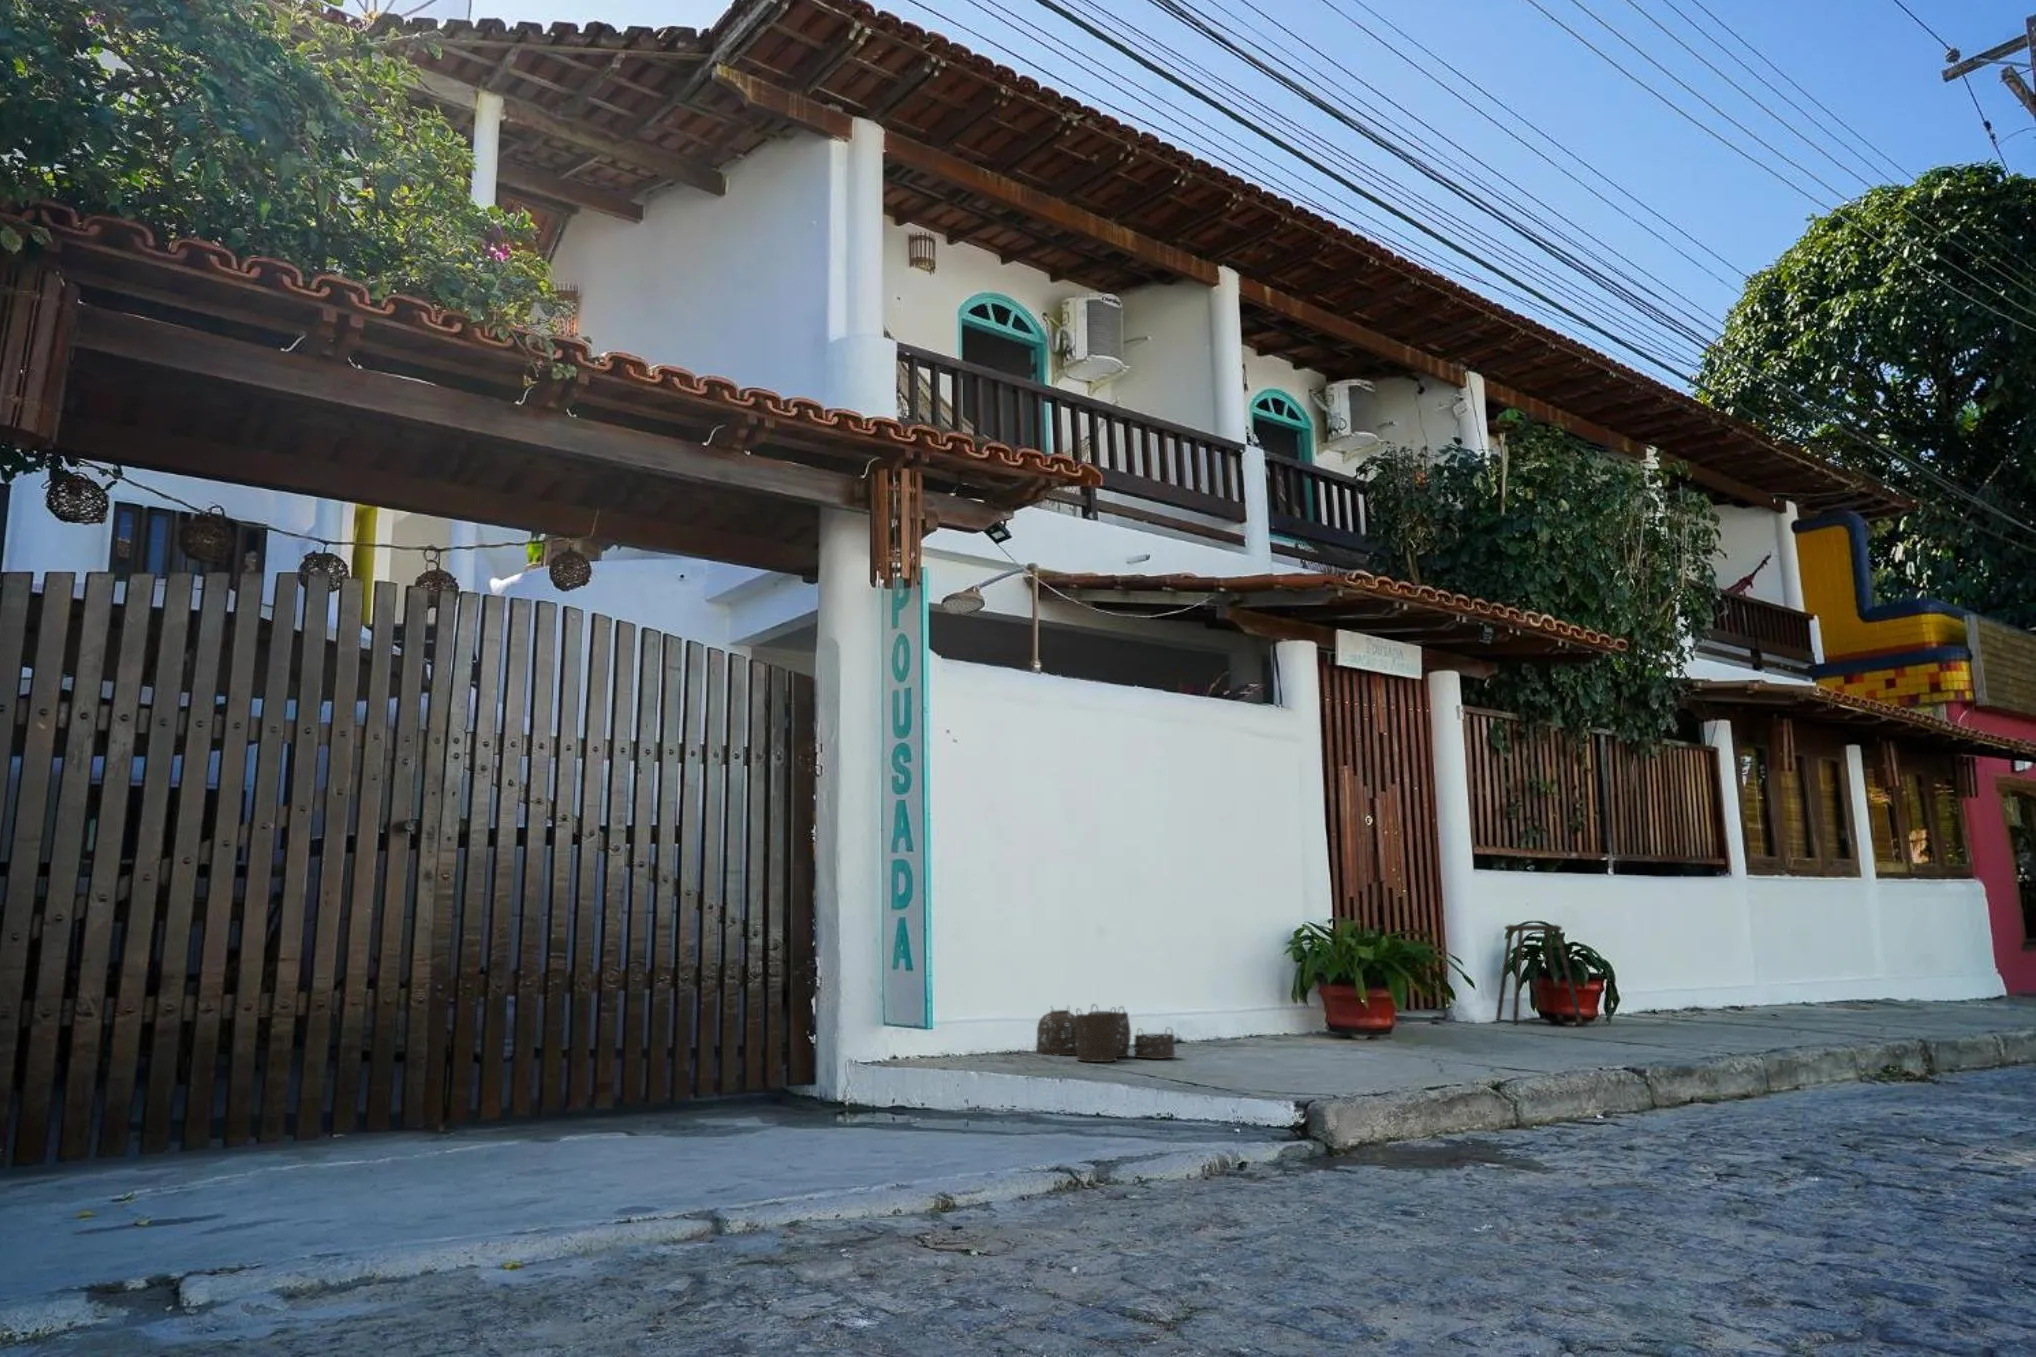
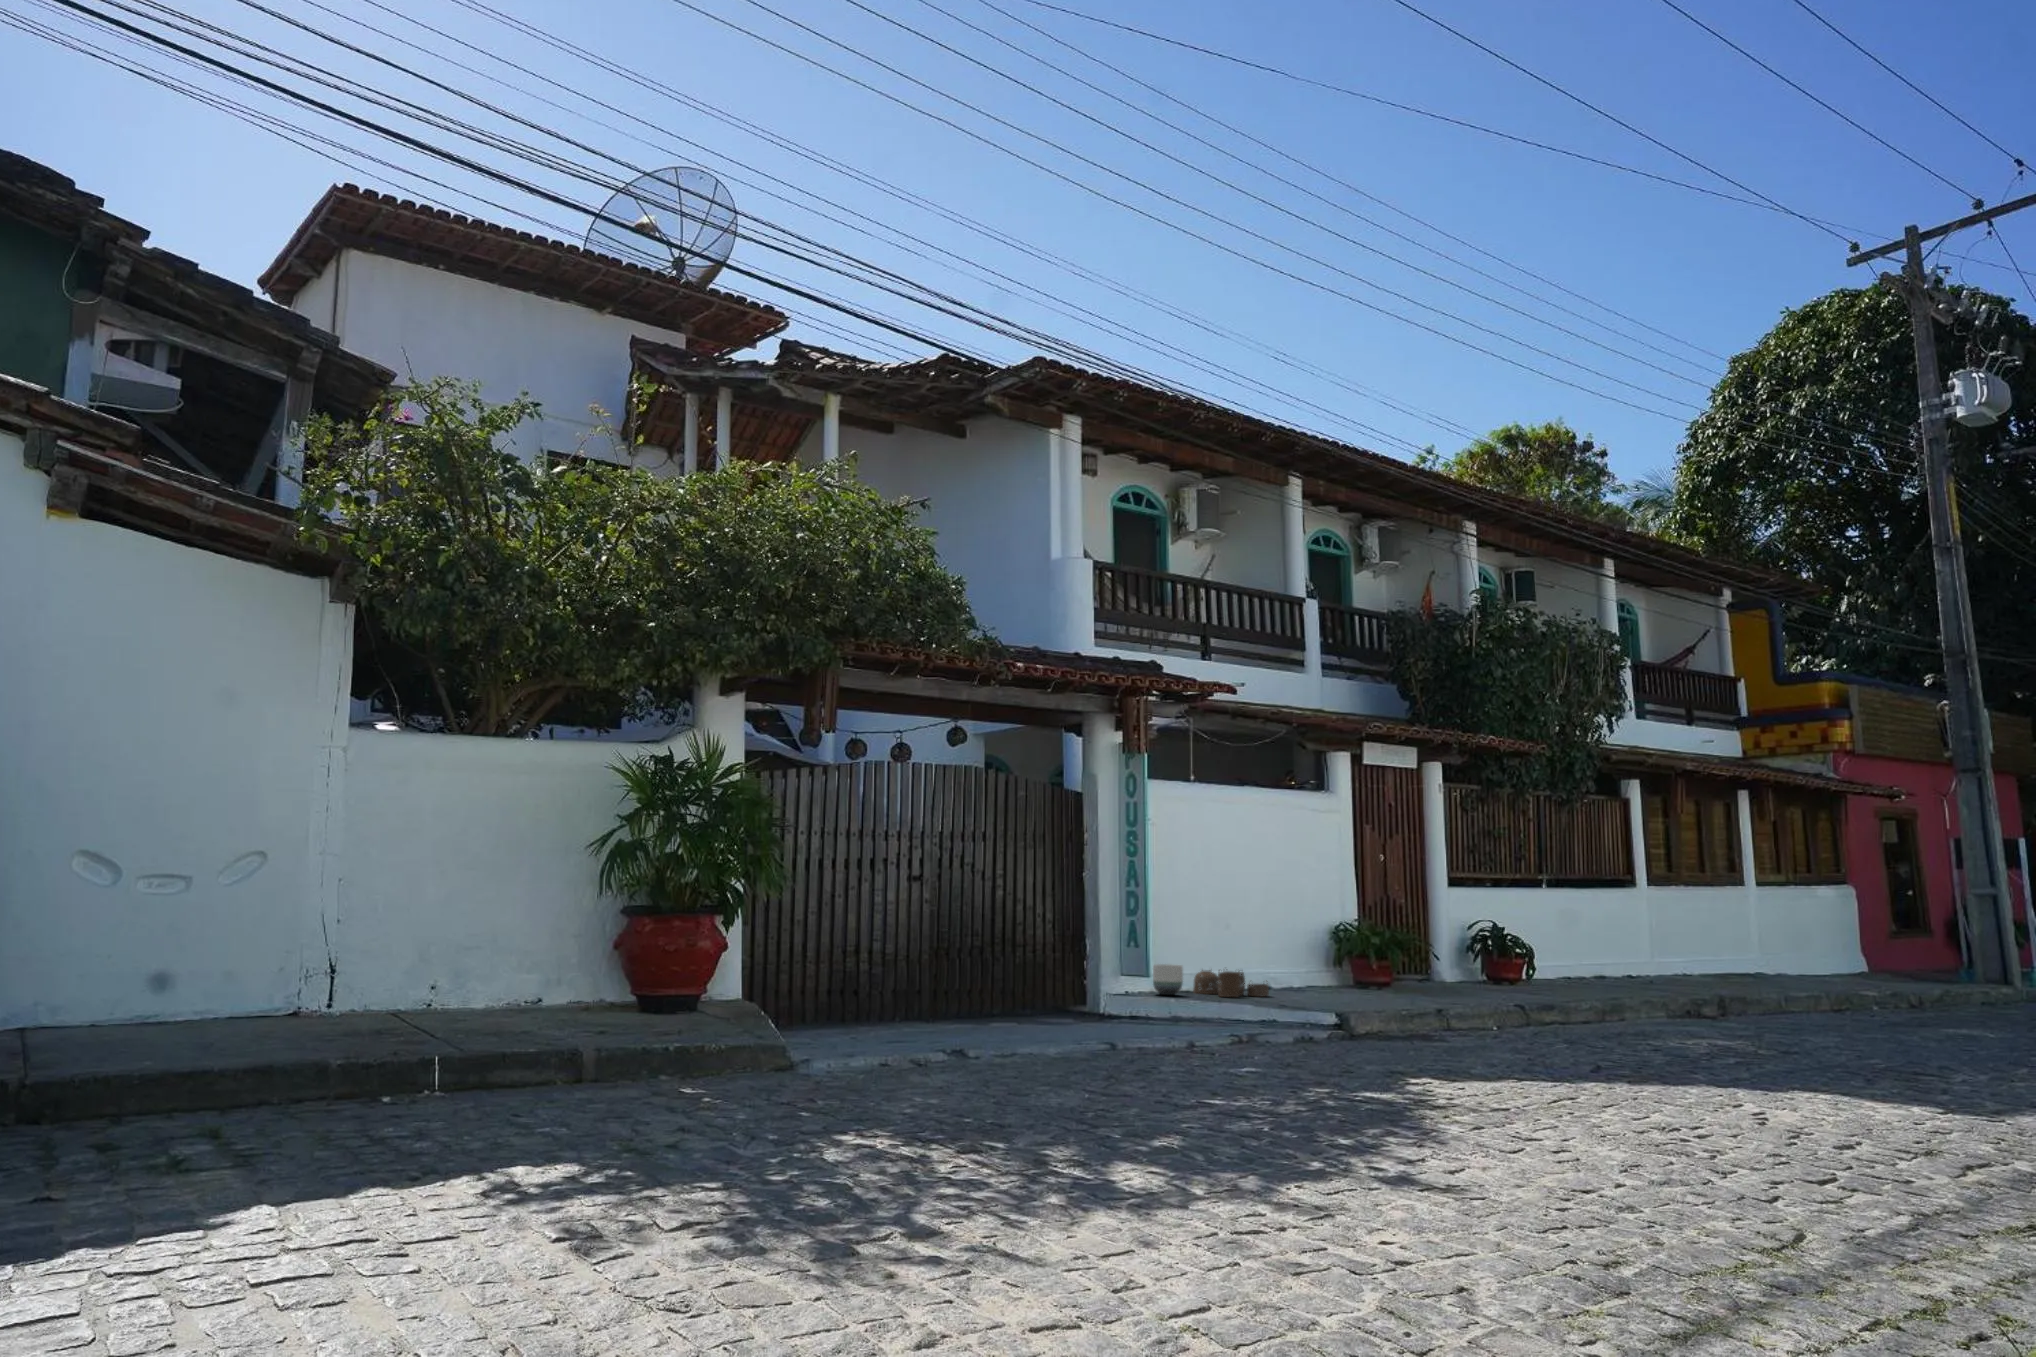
stool: present [1496,925,1583,1025] -> none [1456,923,1508,986]
planter: none [951,1000,1007,1060] -> present [1153,964,1183,995]

